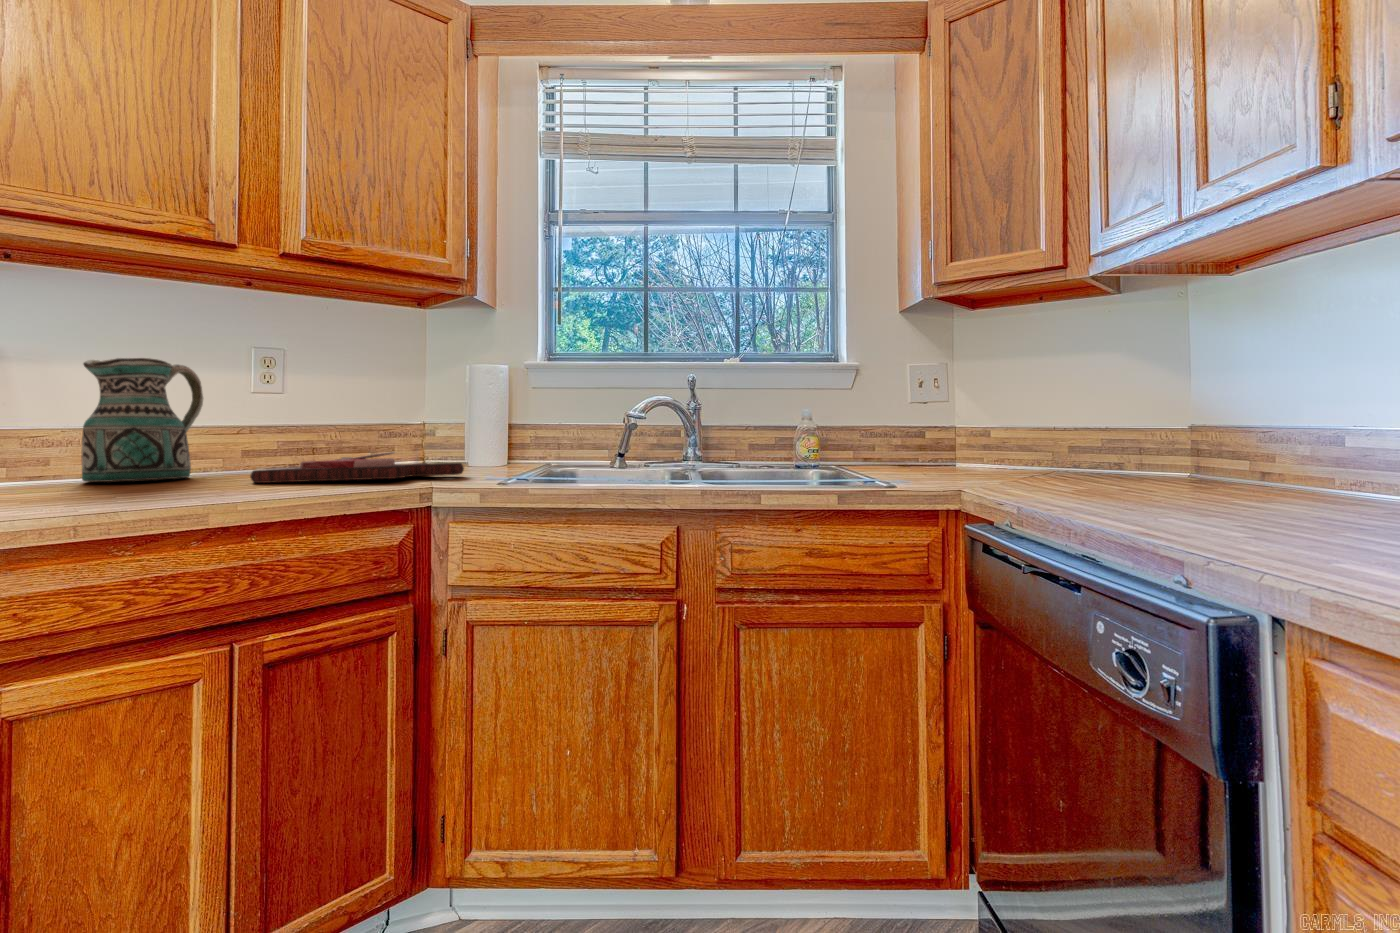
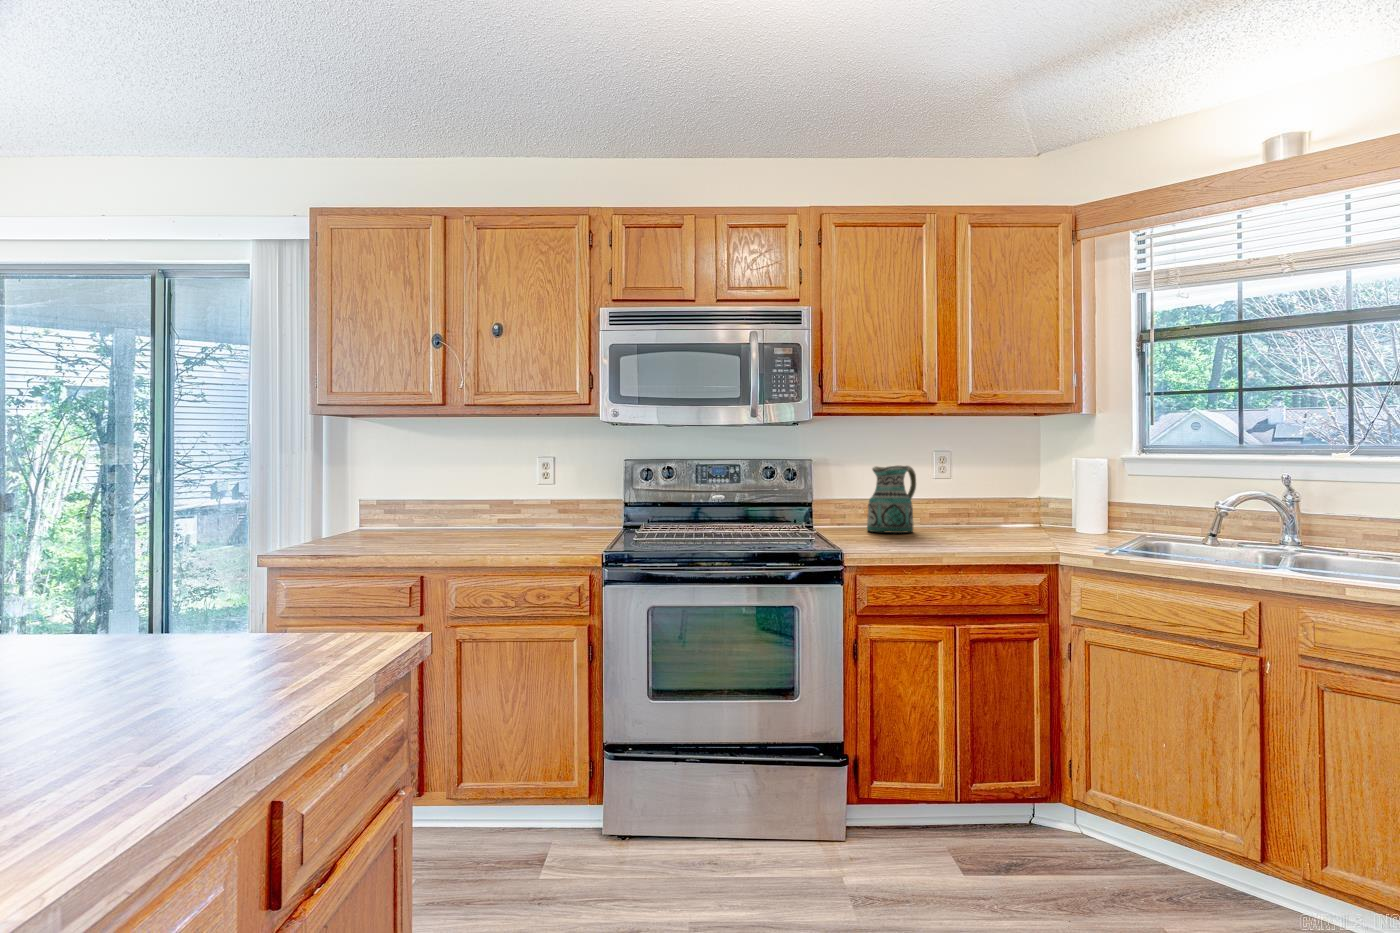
cutting board: present [250,452,464,483] -> none [951,525,1081,543]

